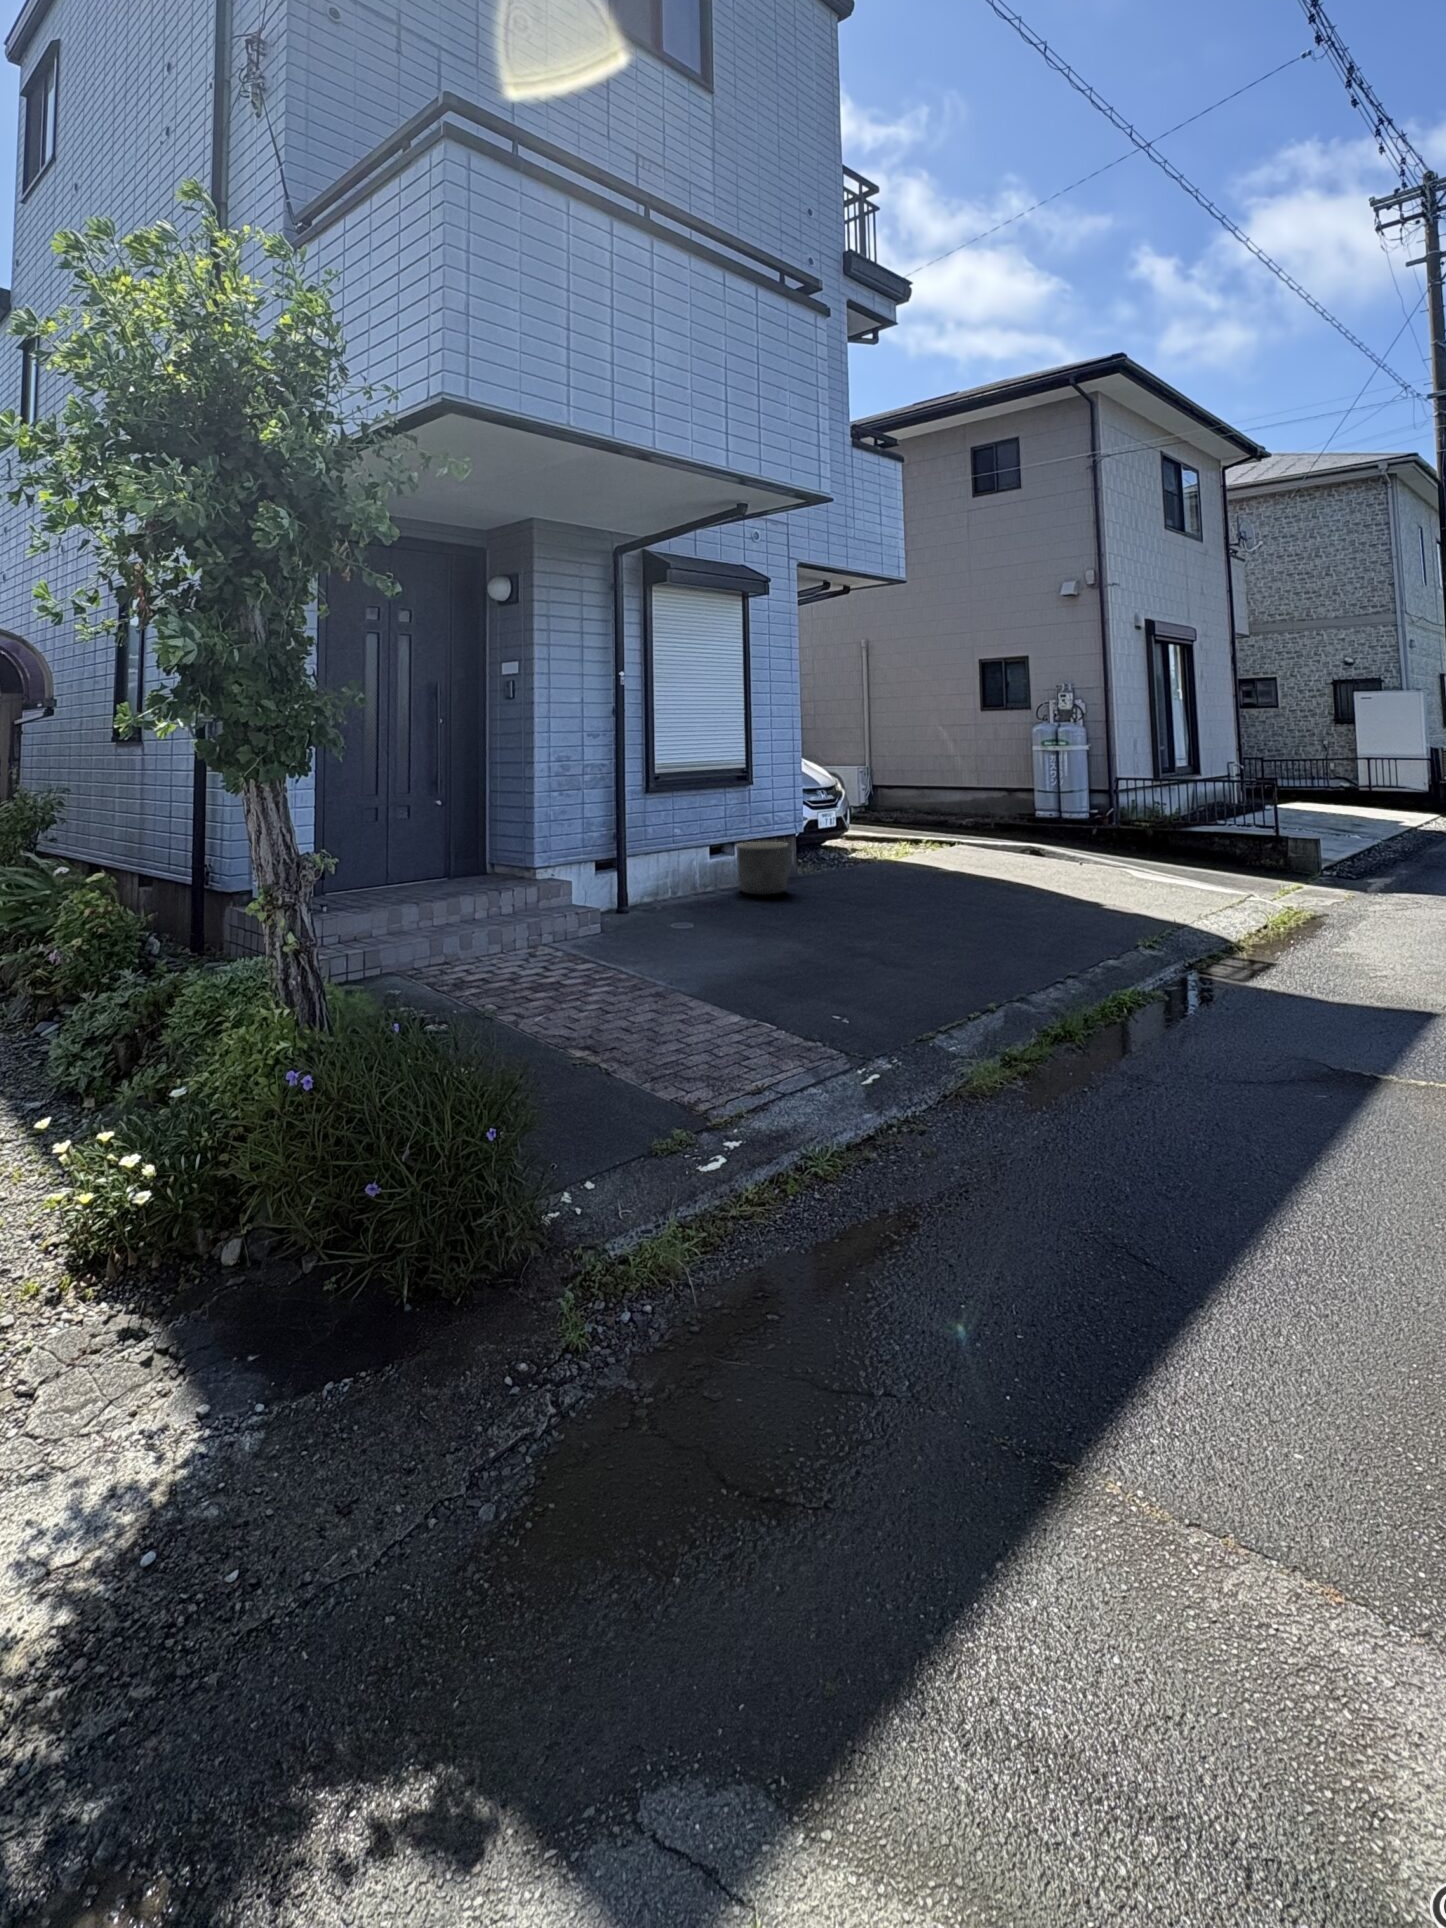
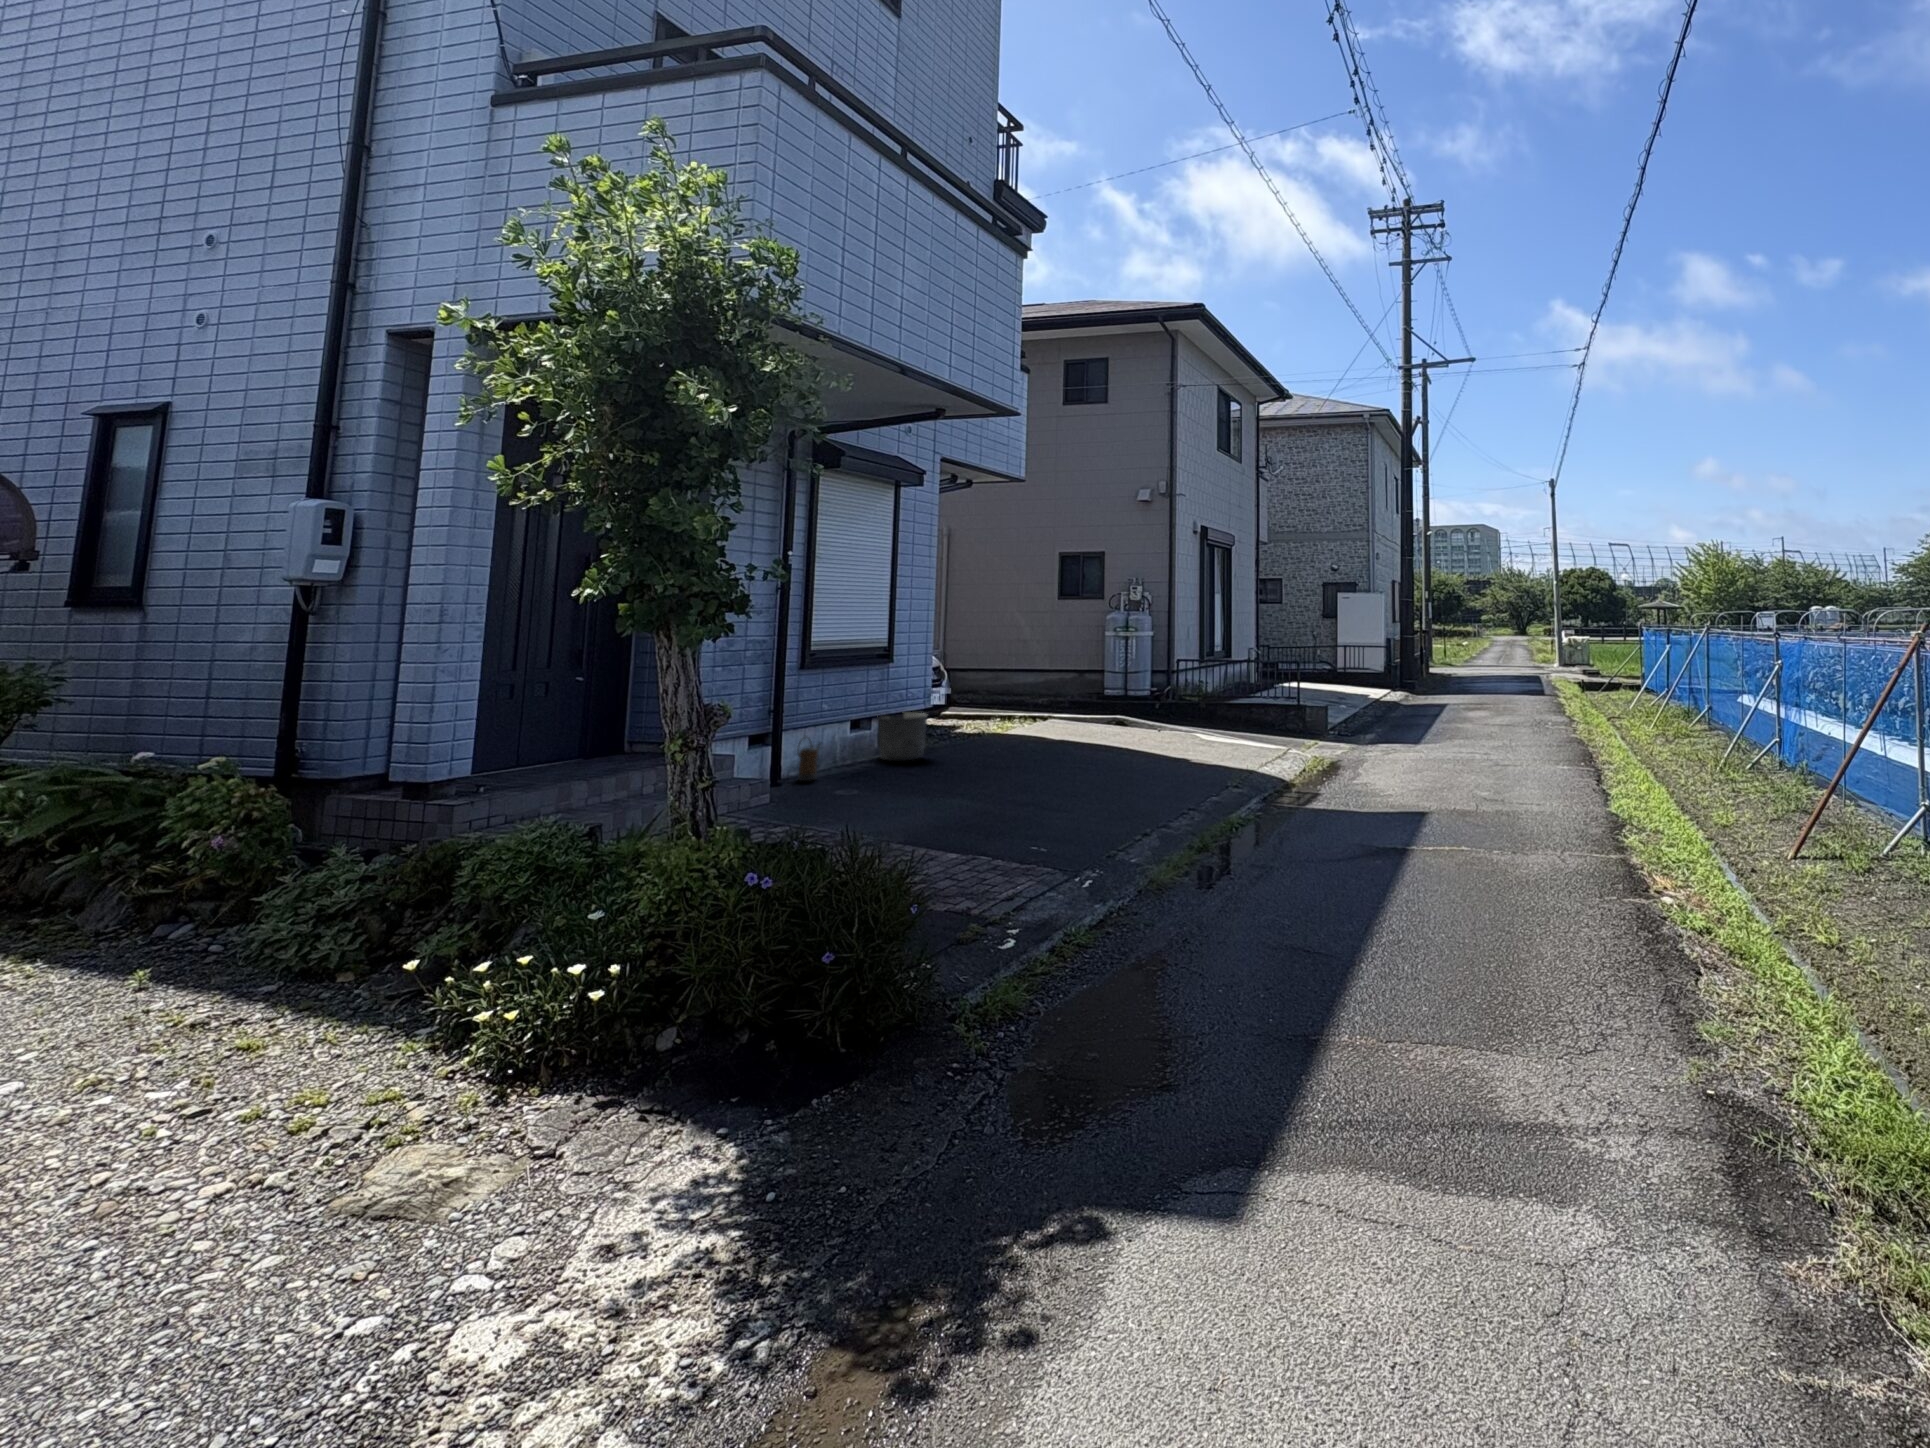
watering can: none [642,867,669,914] -> present [798,738,819,781]

